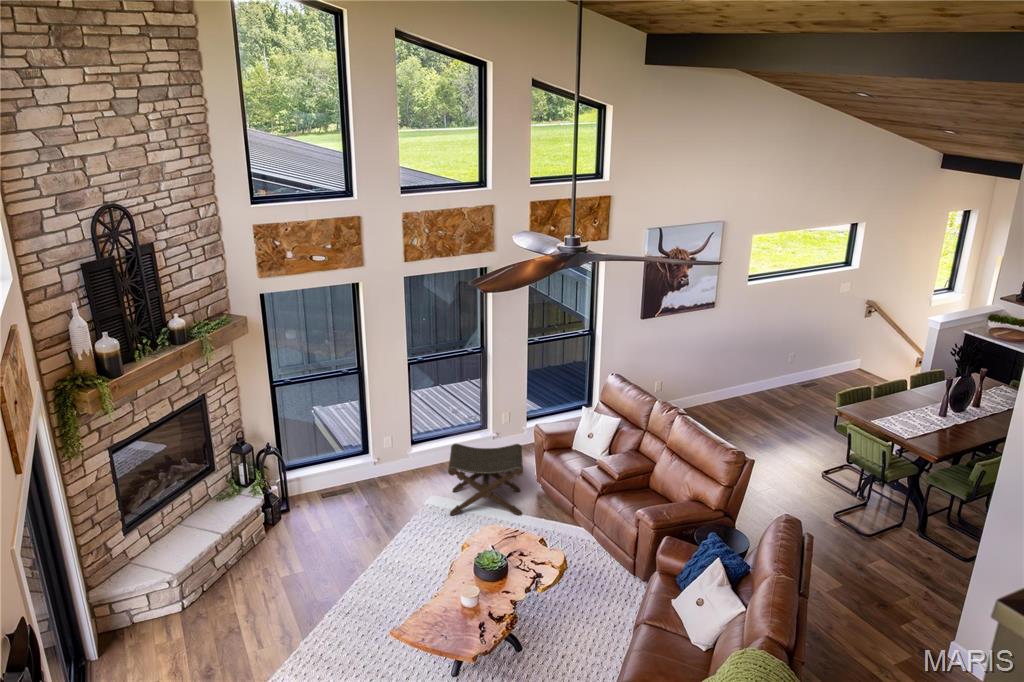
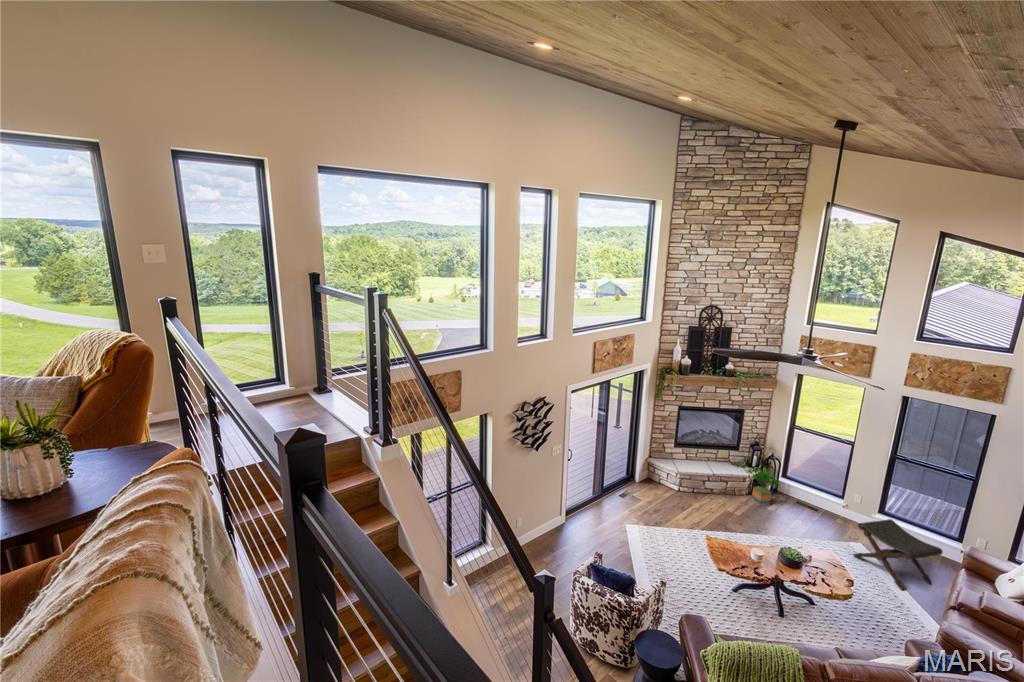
potted tree: none [266,477,312,540] -> present [751,471,779,506]

